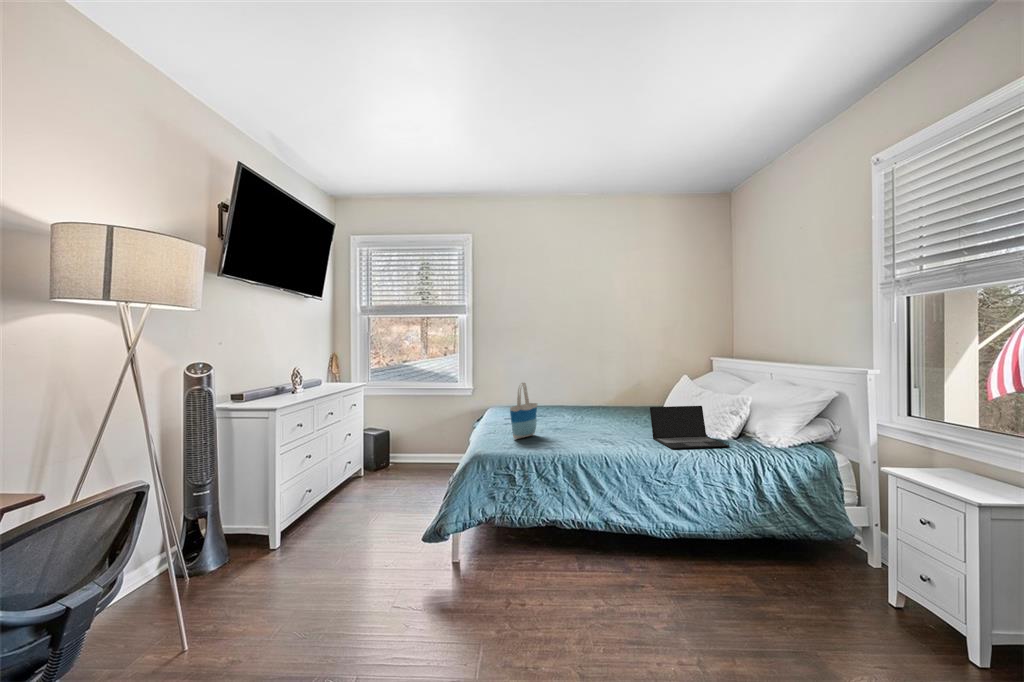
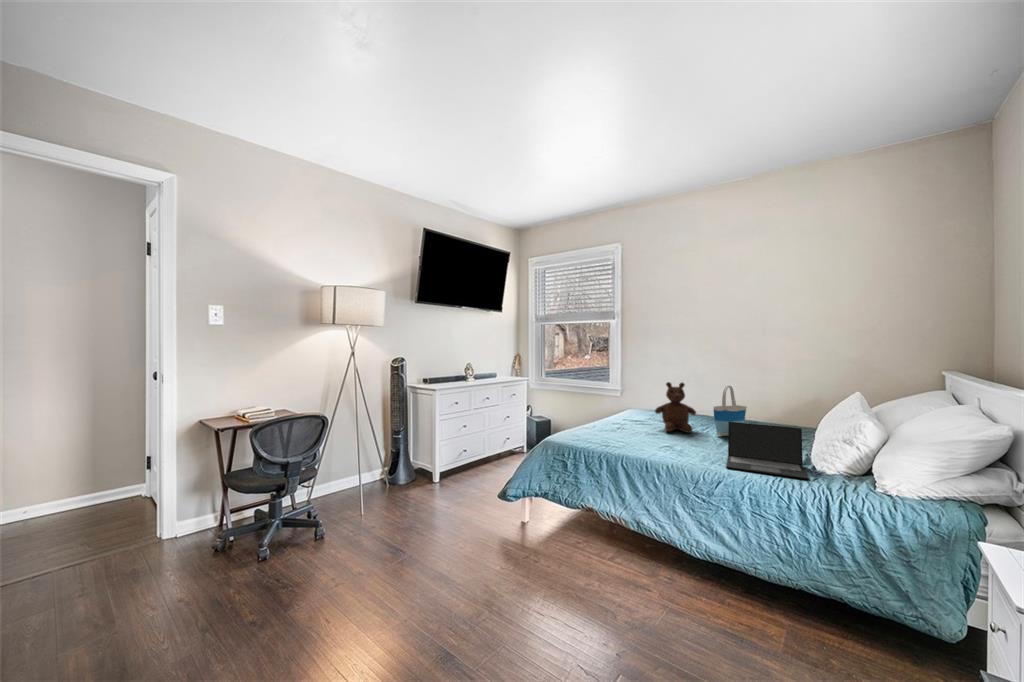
teddy bear: none [554,374,594,425] -> present [655,382,696,433]
tote bag: present [510,383,537,439] -> present [714,386,747,436]

